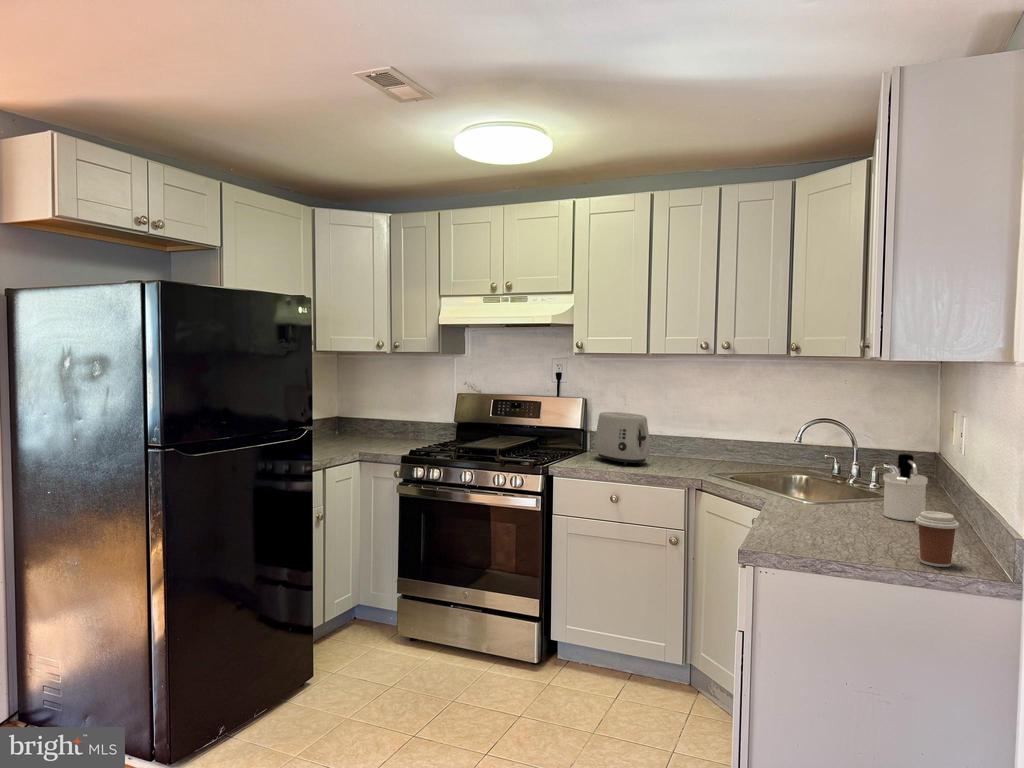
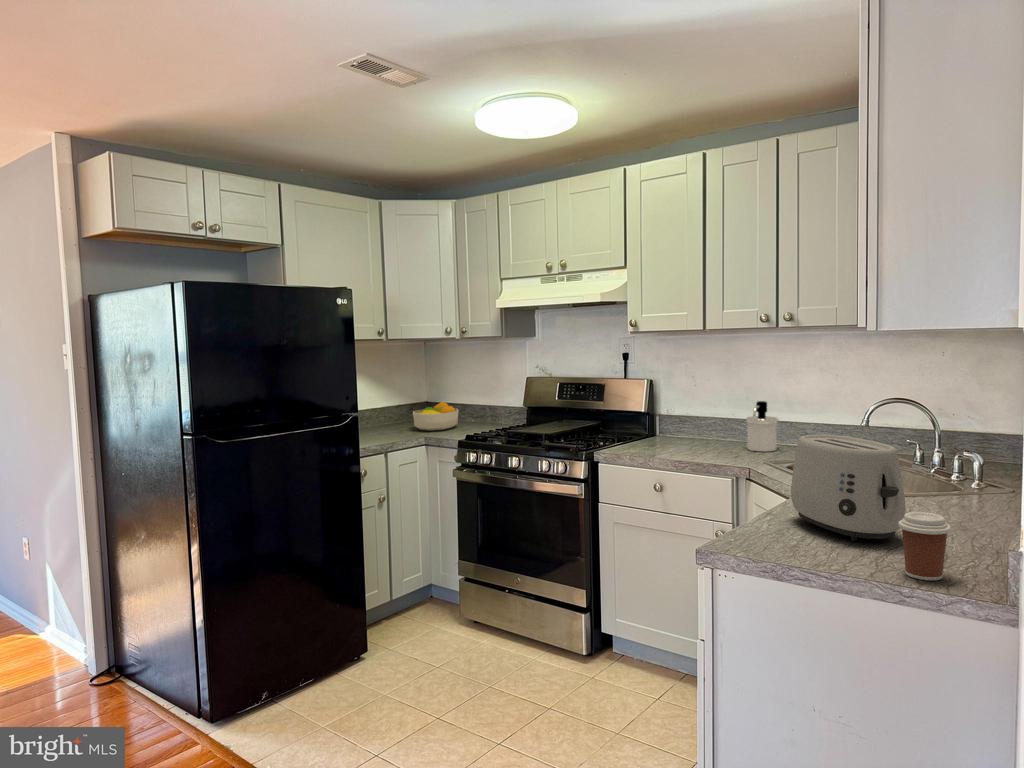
toaster: present [595,412,650,465] -> present [791,435,906,541]
fruit bowl: none [340,417,389,446] -> present [413,402,458,431]
soap dispenser: present [883,454,928,521] -> present [746,401,778,452]

